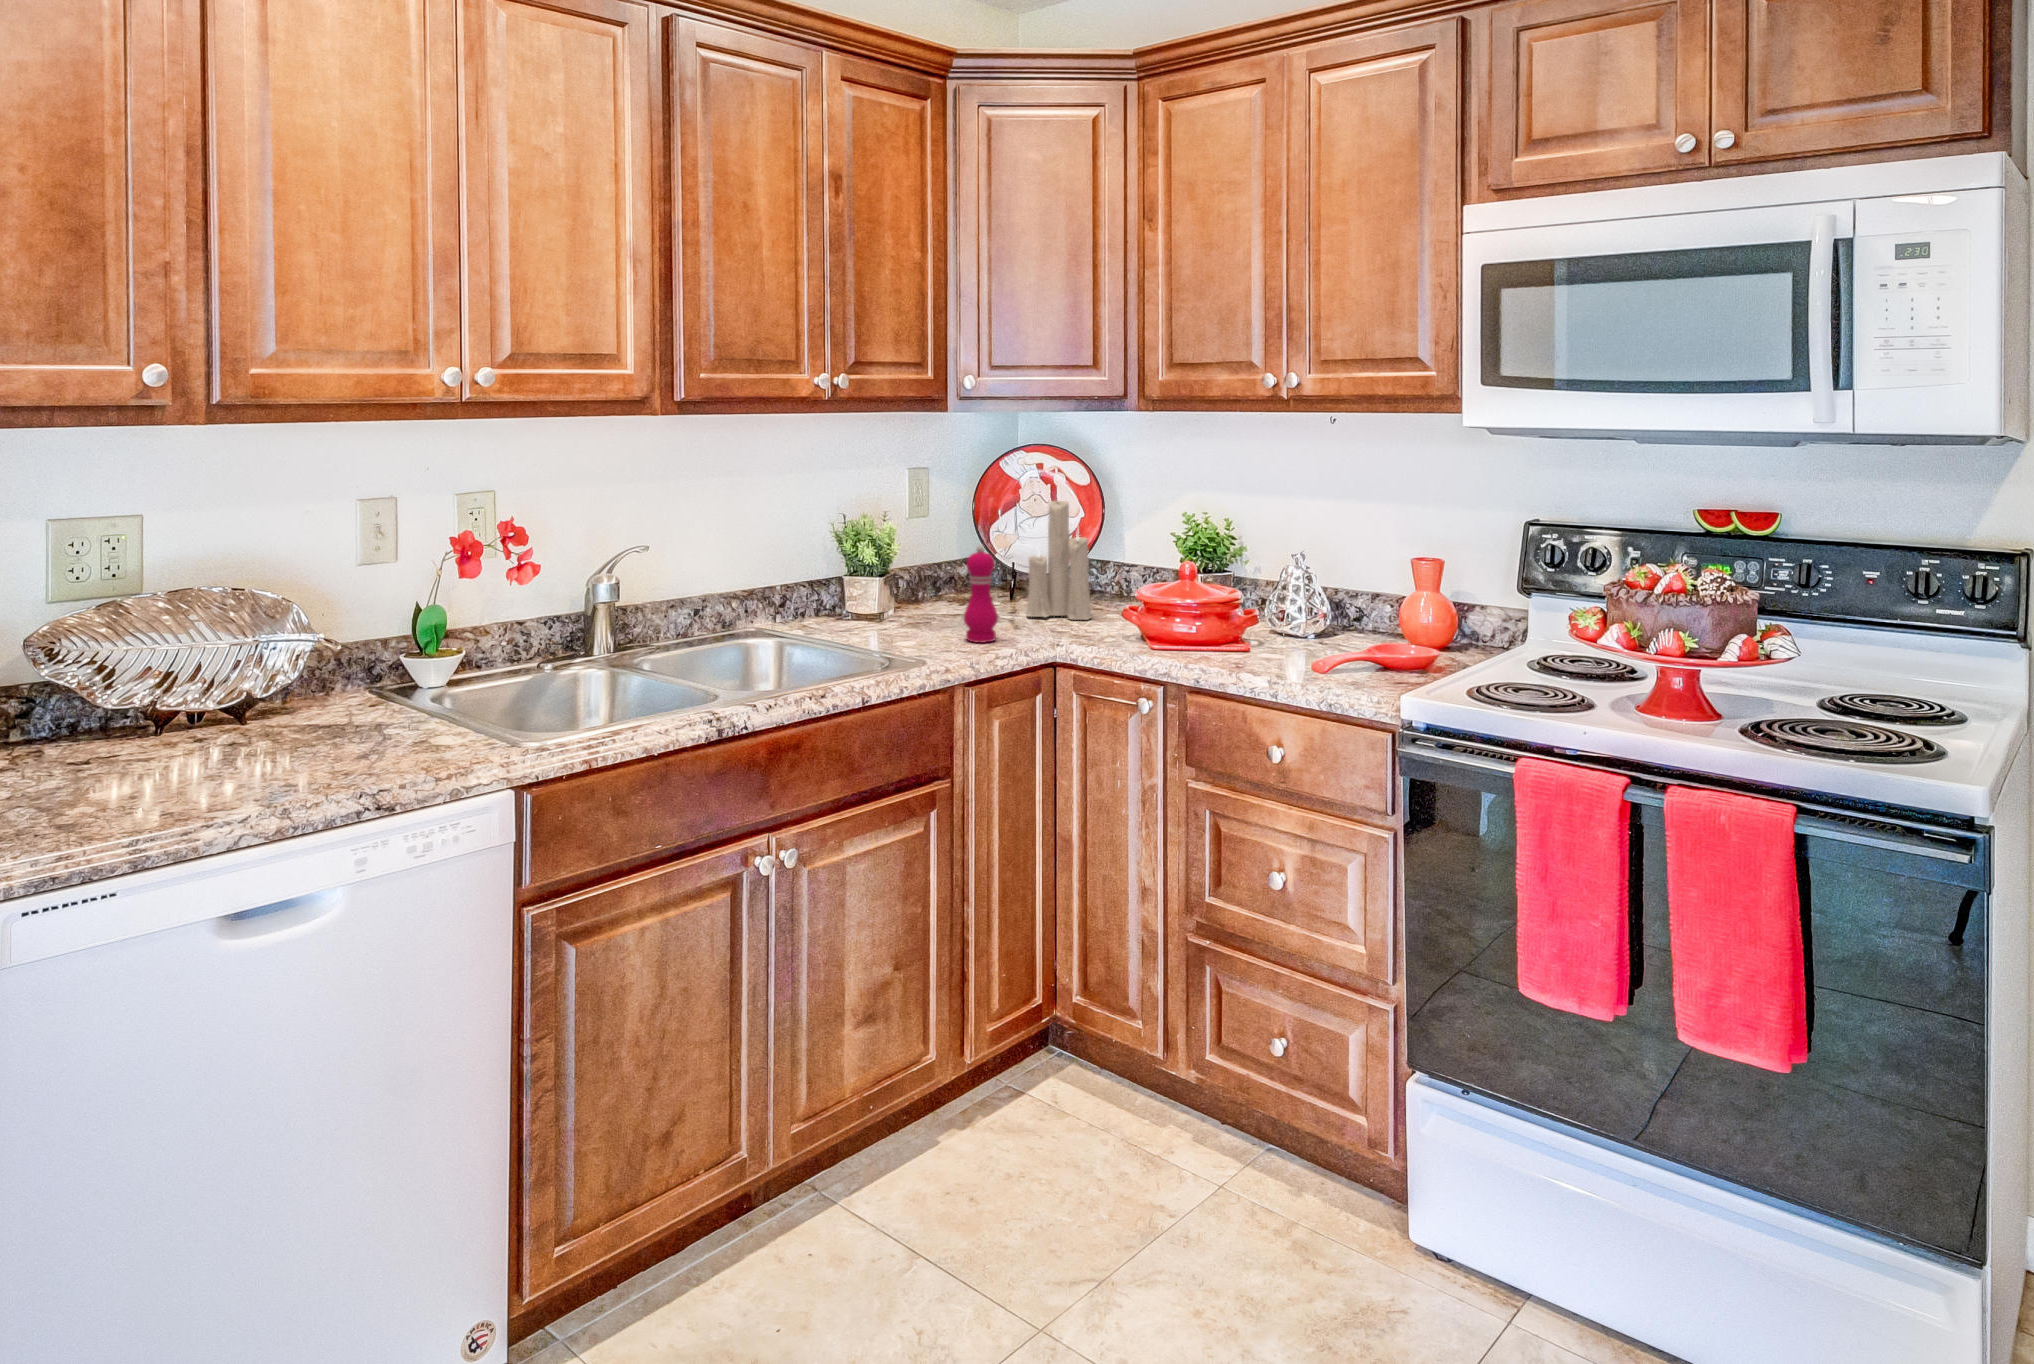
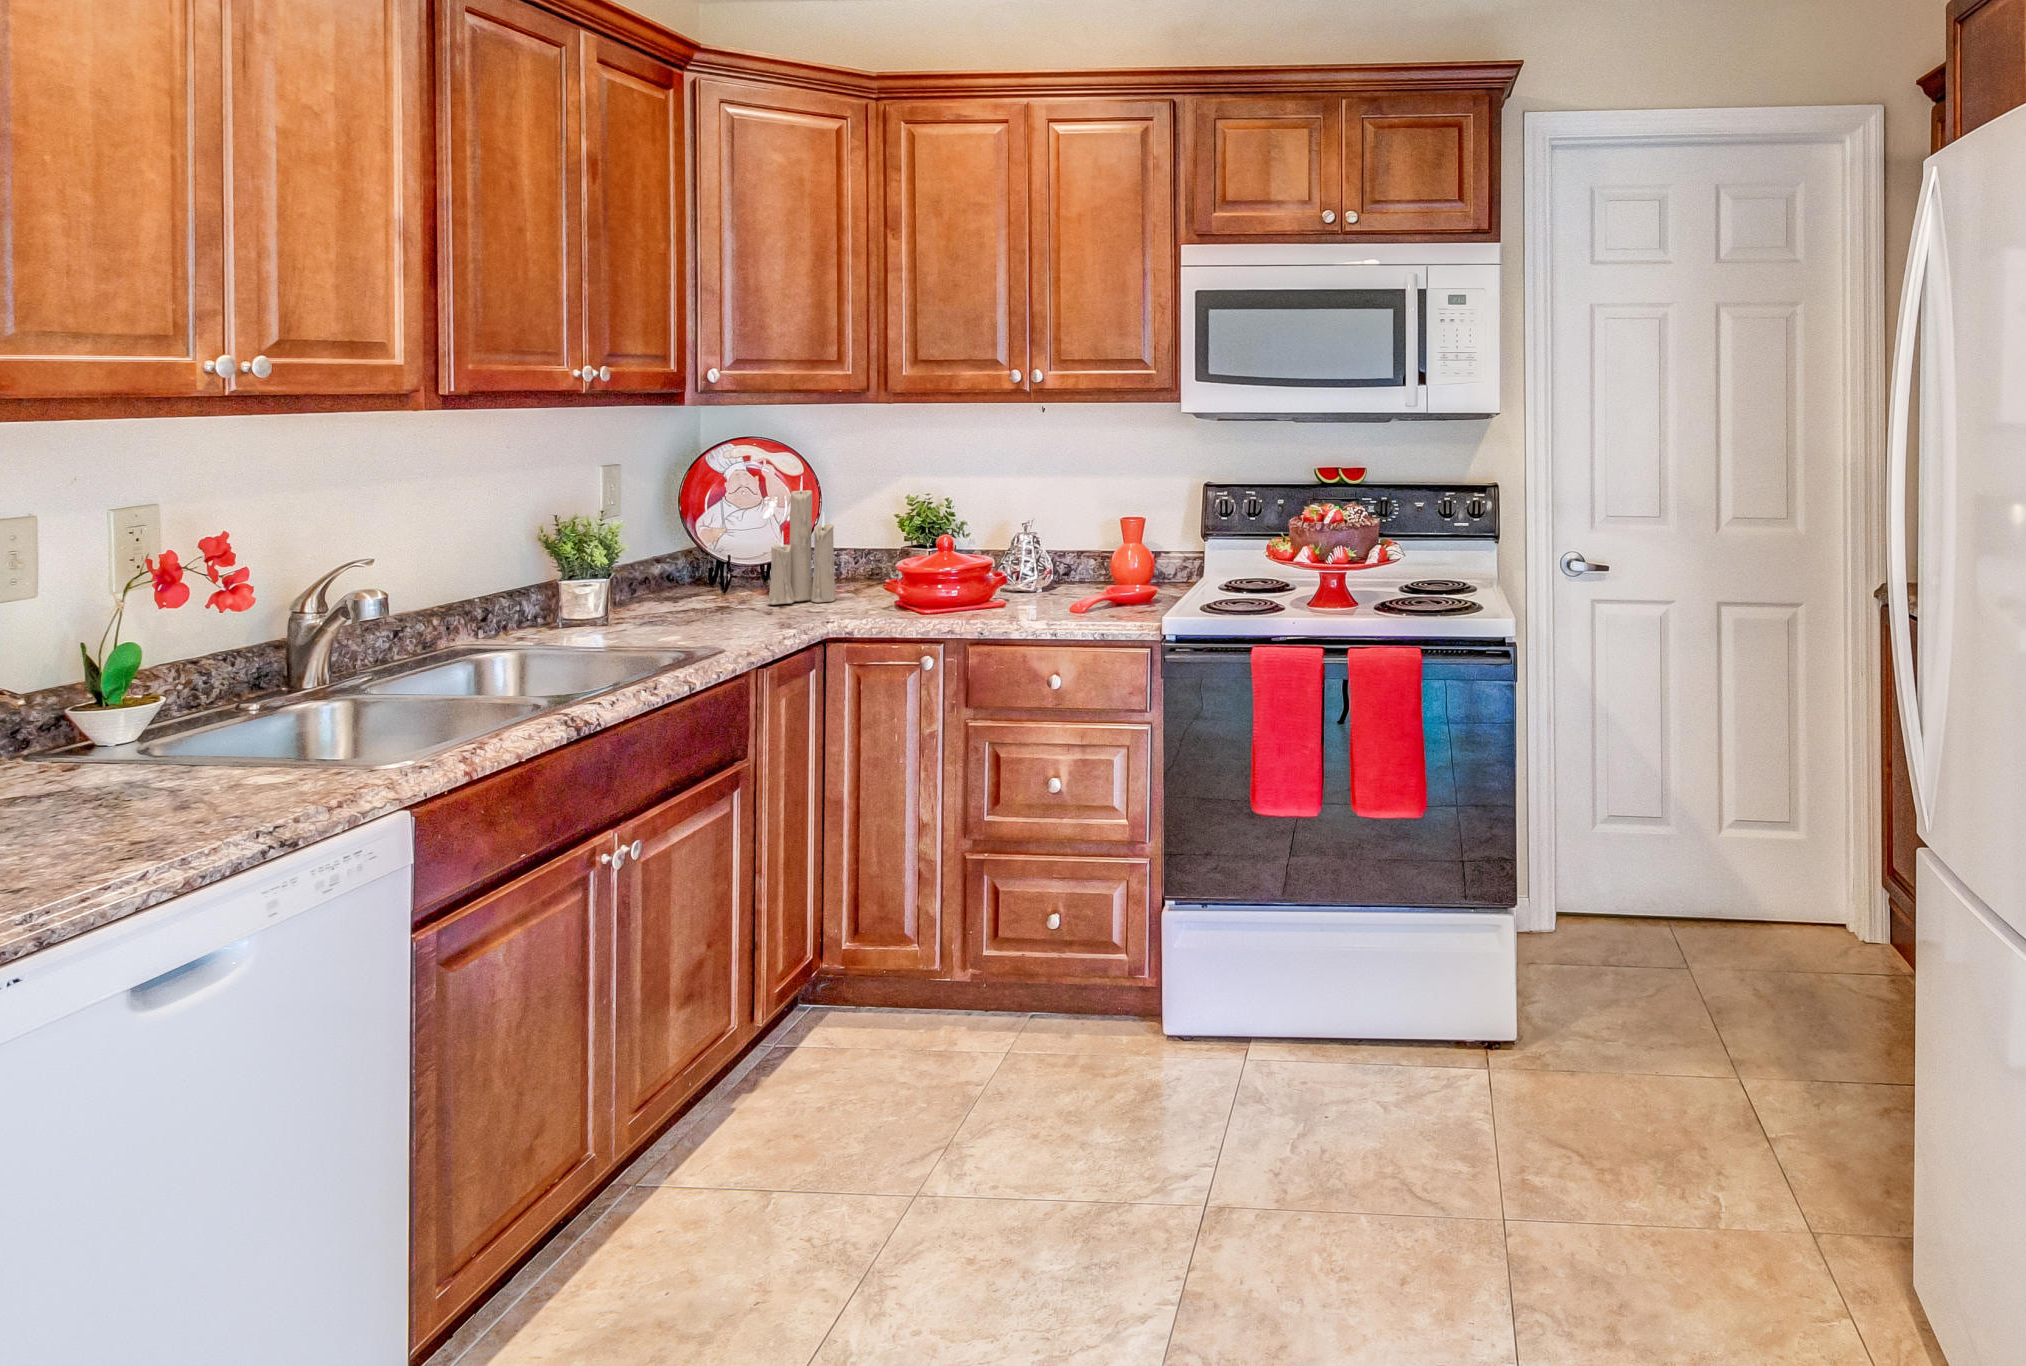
pepper mill: present [964,545,998,643] -> none [733,535,770,630]

